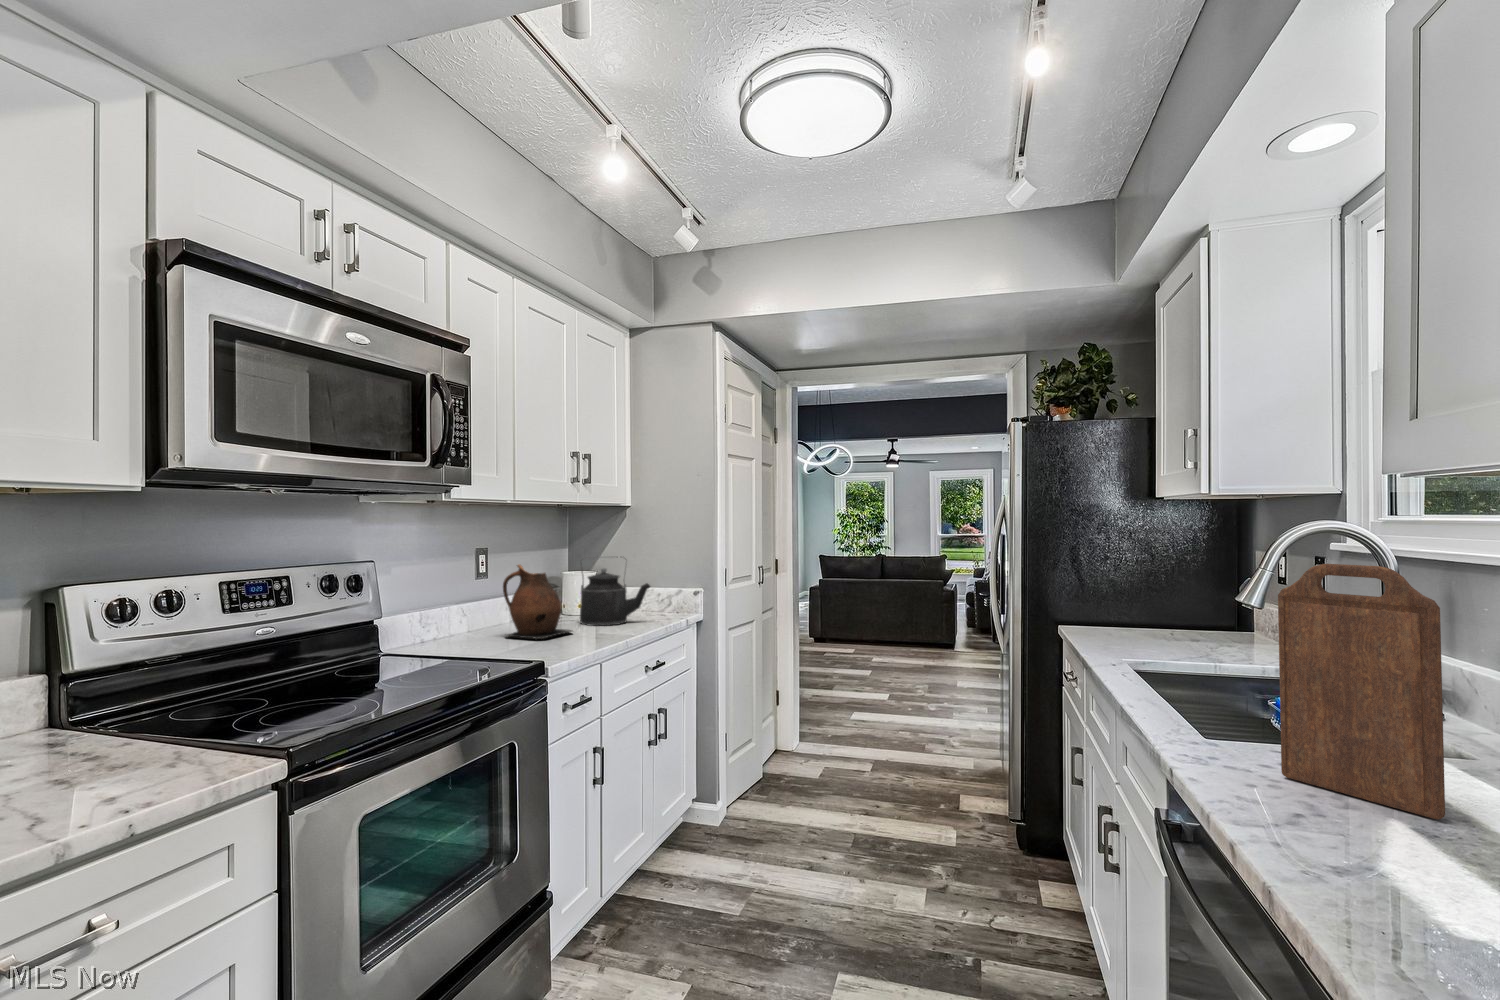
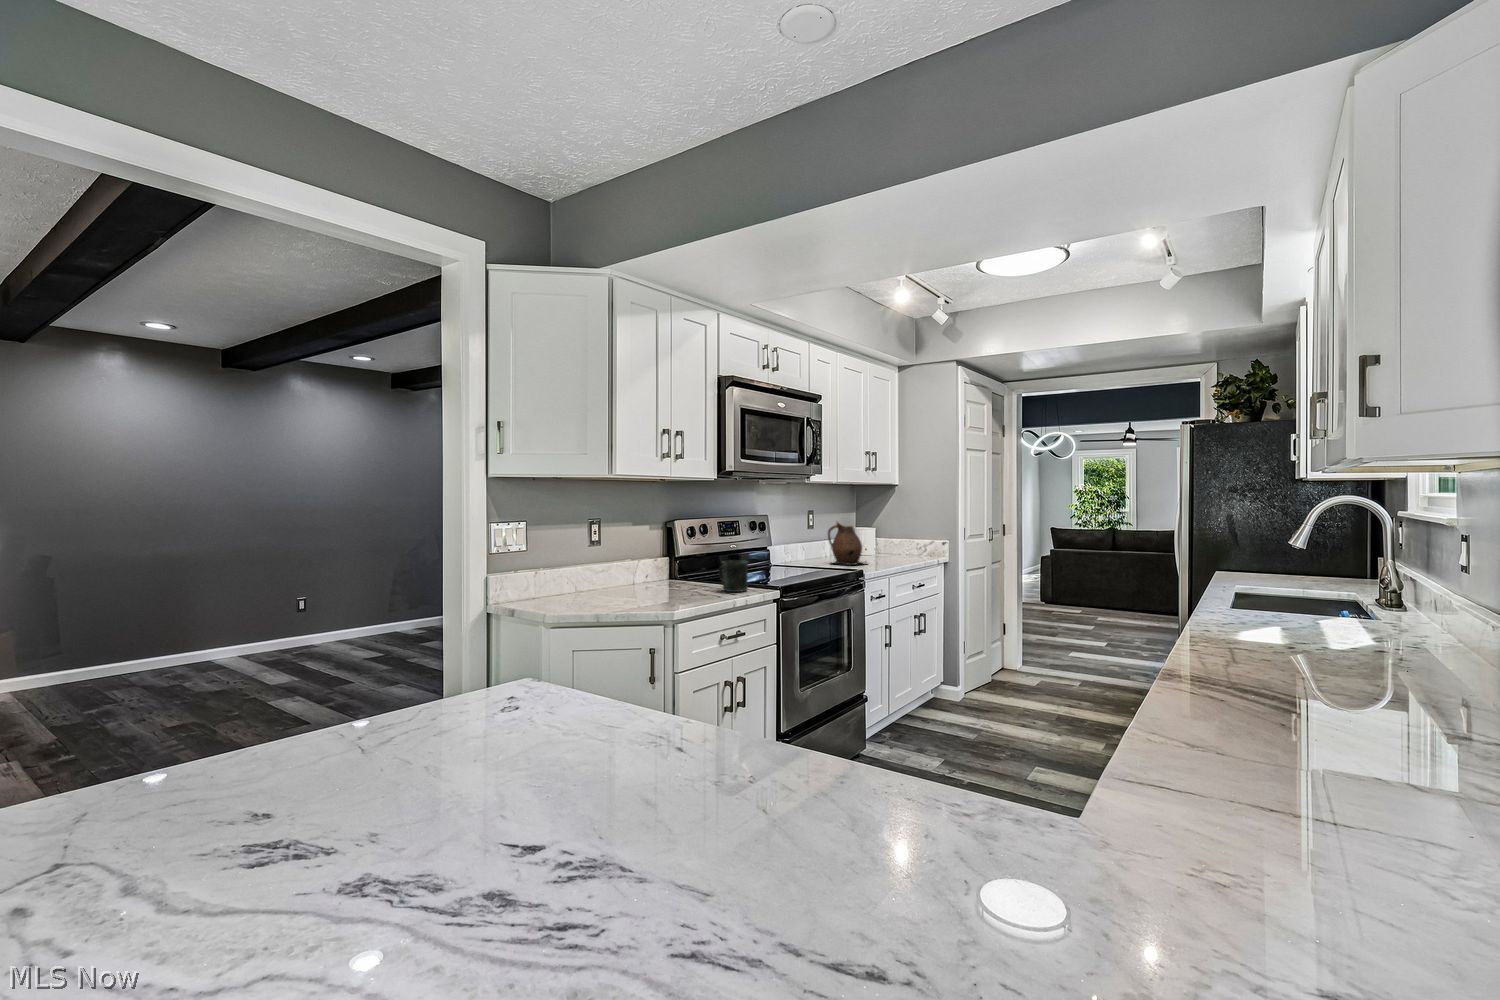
kettle: present [580,557,650,626] -> none [869,518,915,562]
cutting board: present [1278,564,1445,820] -> none [1245,516,1300,627]
mug: none [96,690,185,784] -> present [719,560,748,592]

